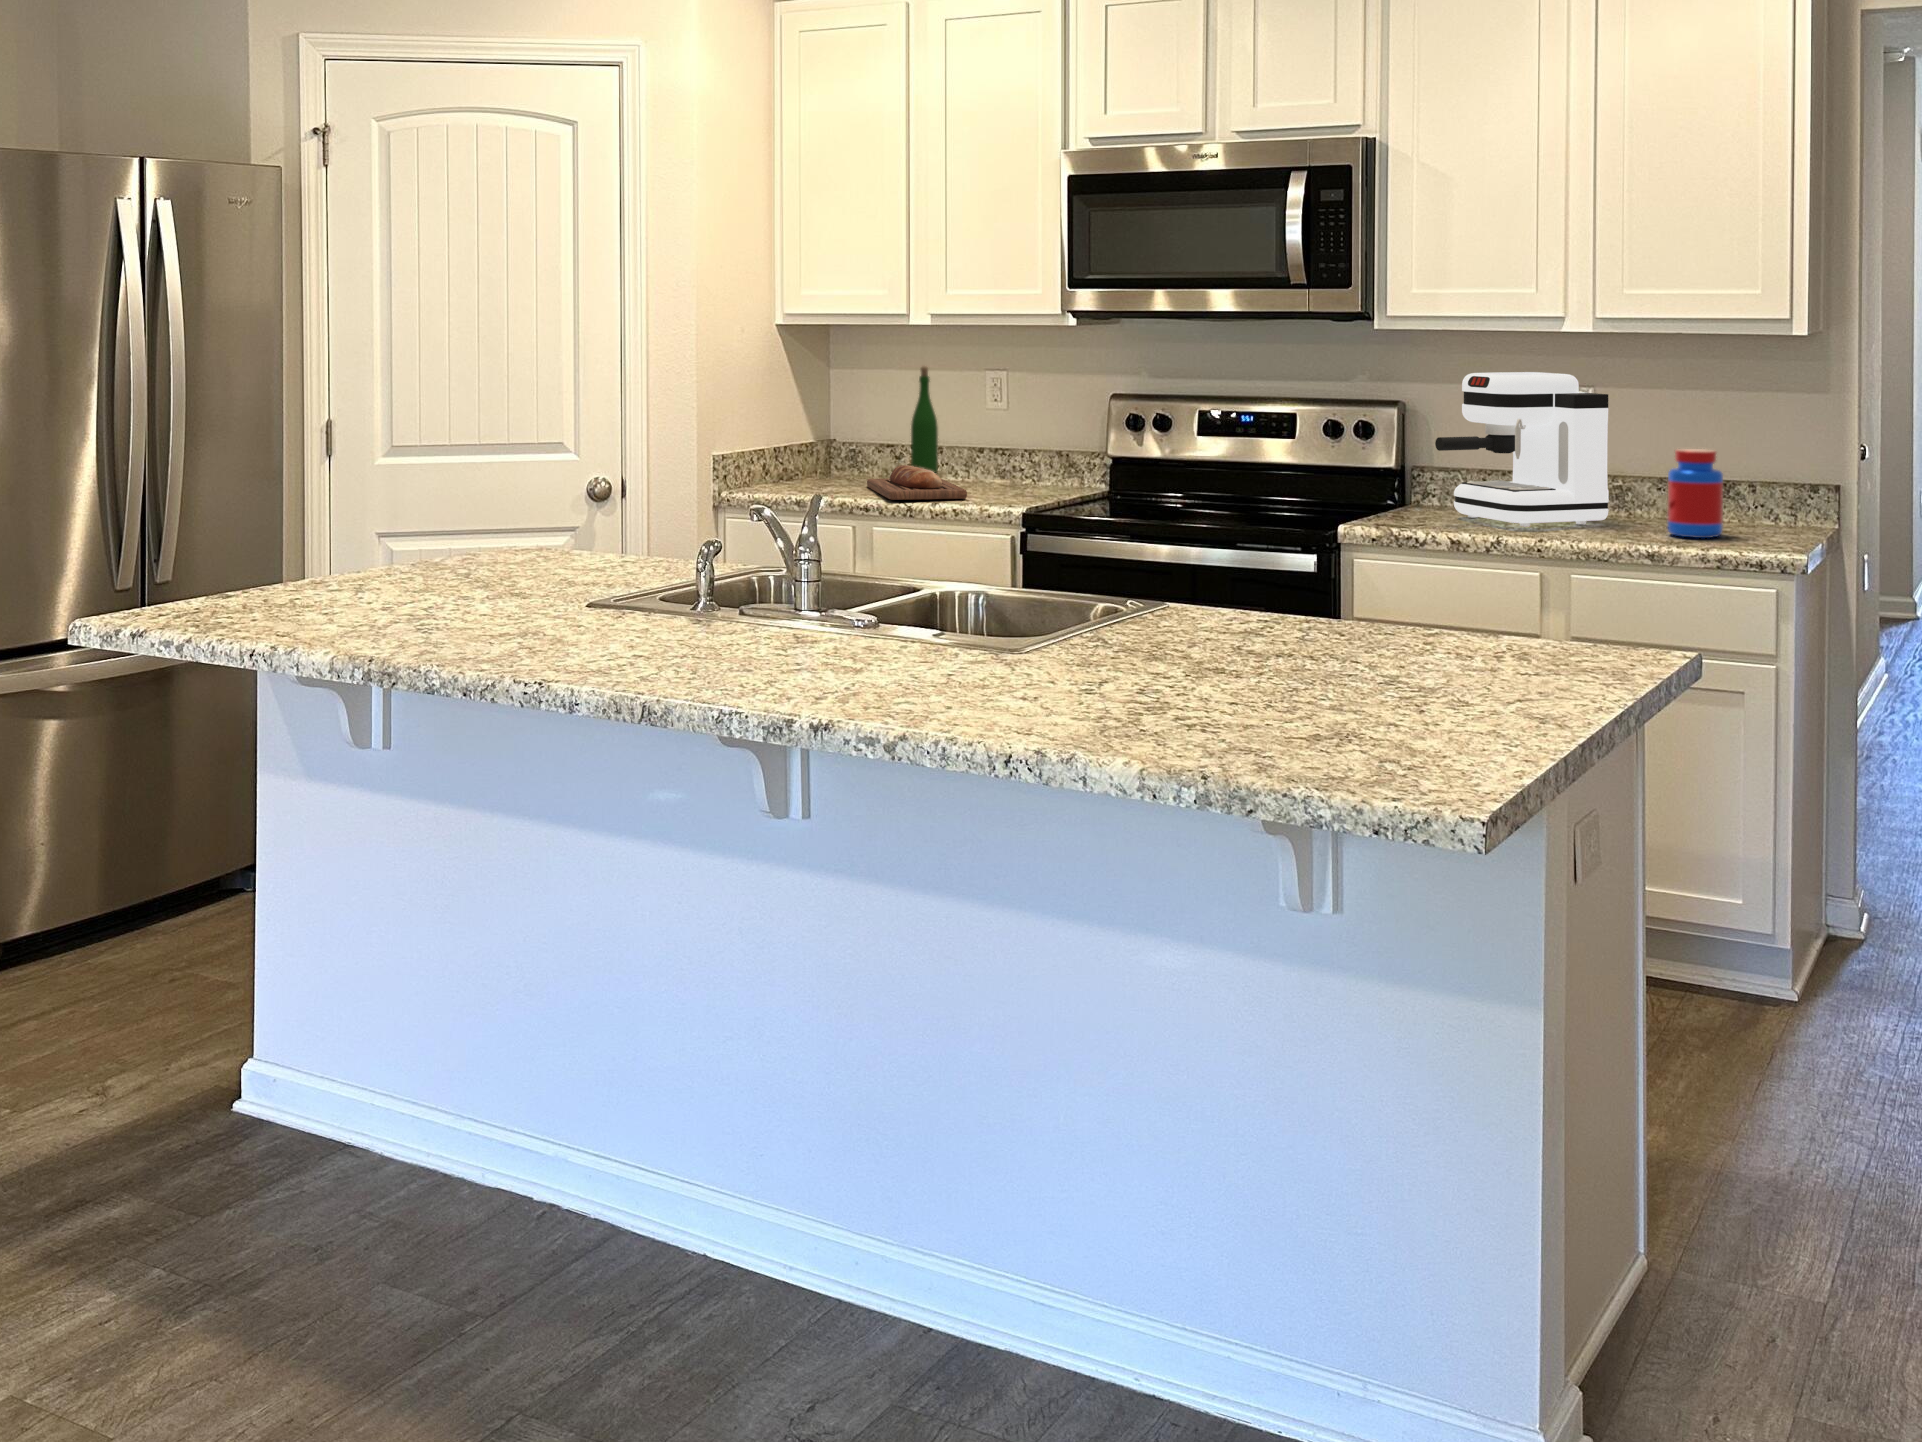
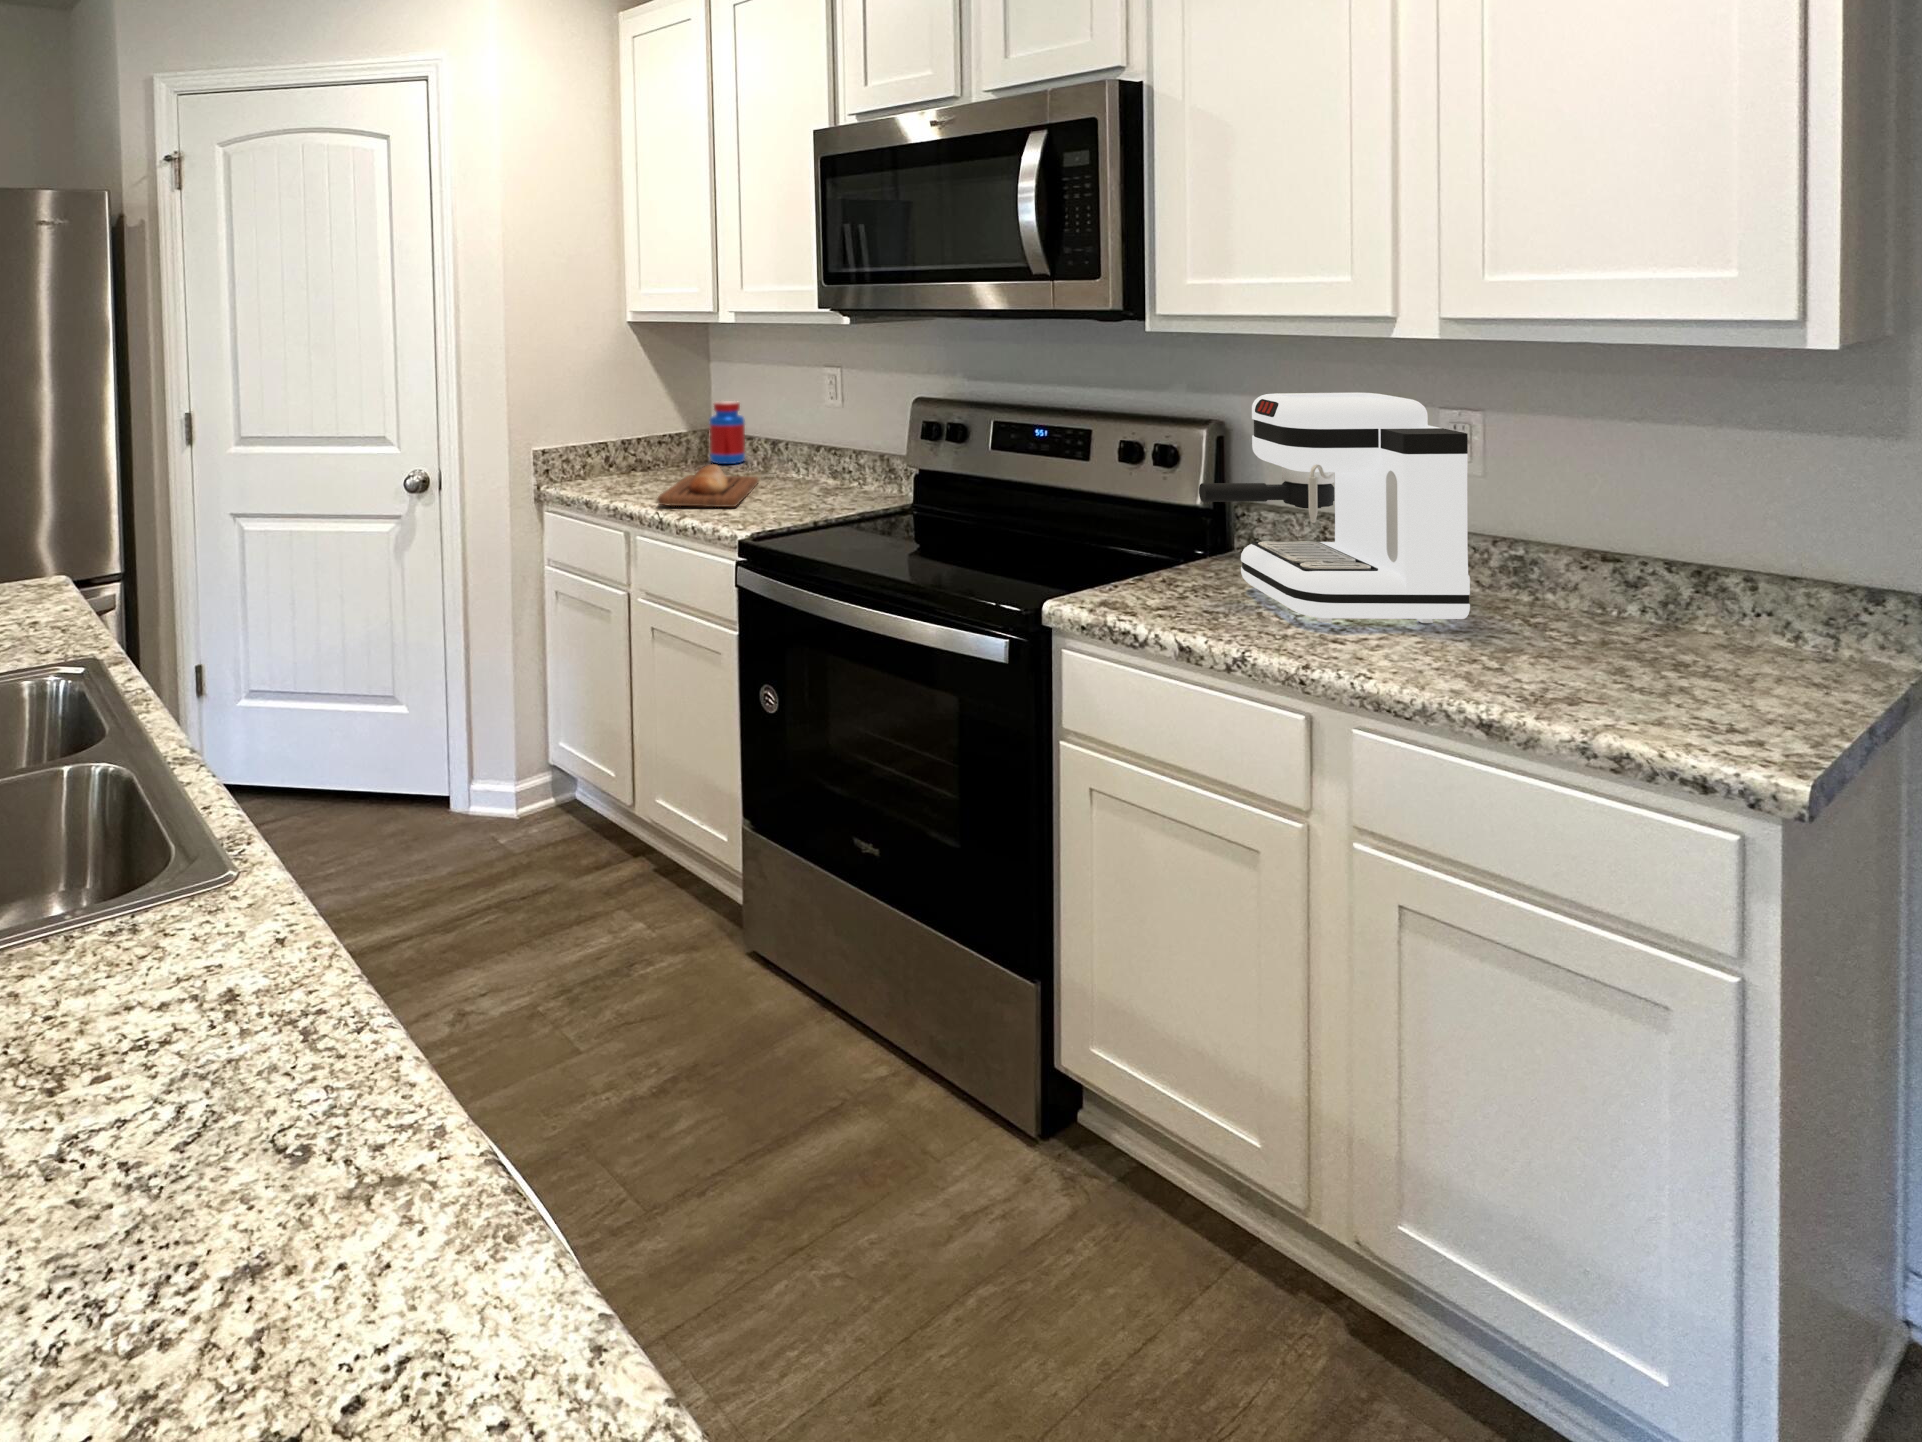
wine bottle: present [911,366,938,473] -> none [759,364,786,468]
jar: present [1667,449,1723,538] -> present [709,401,745,464]

